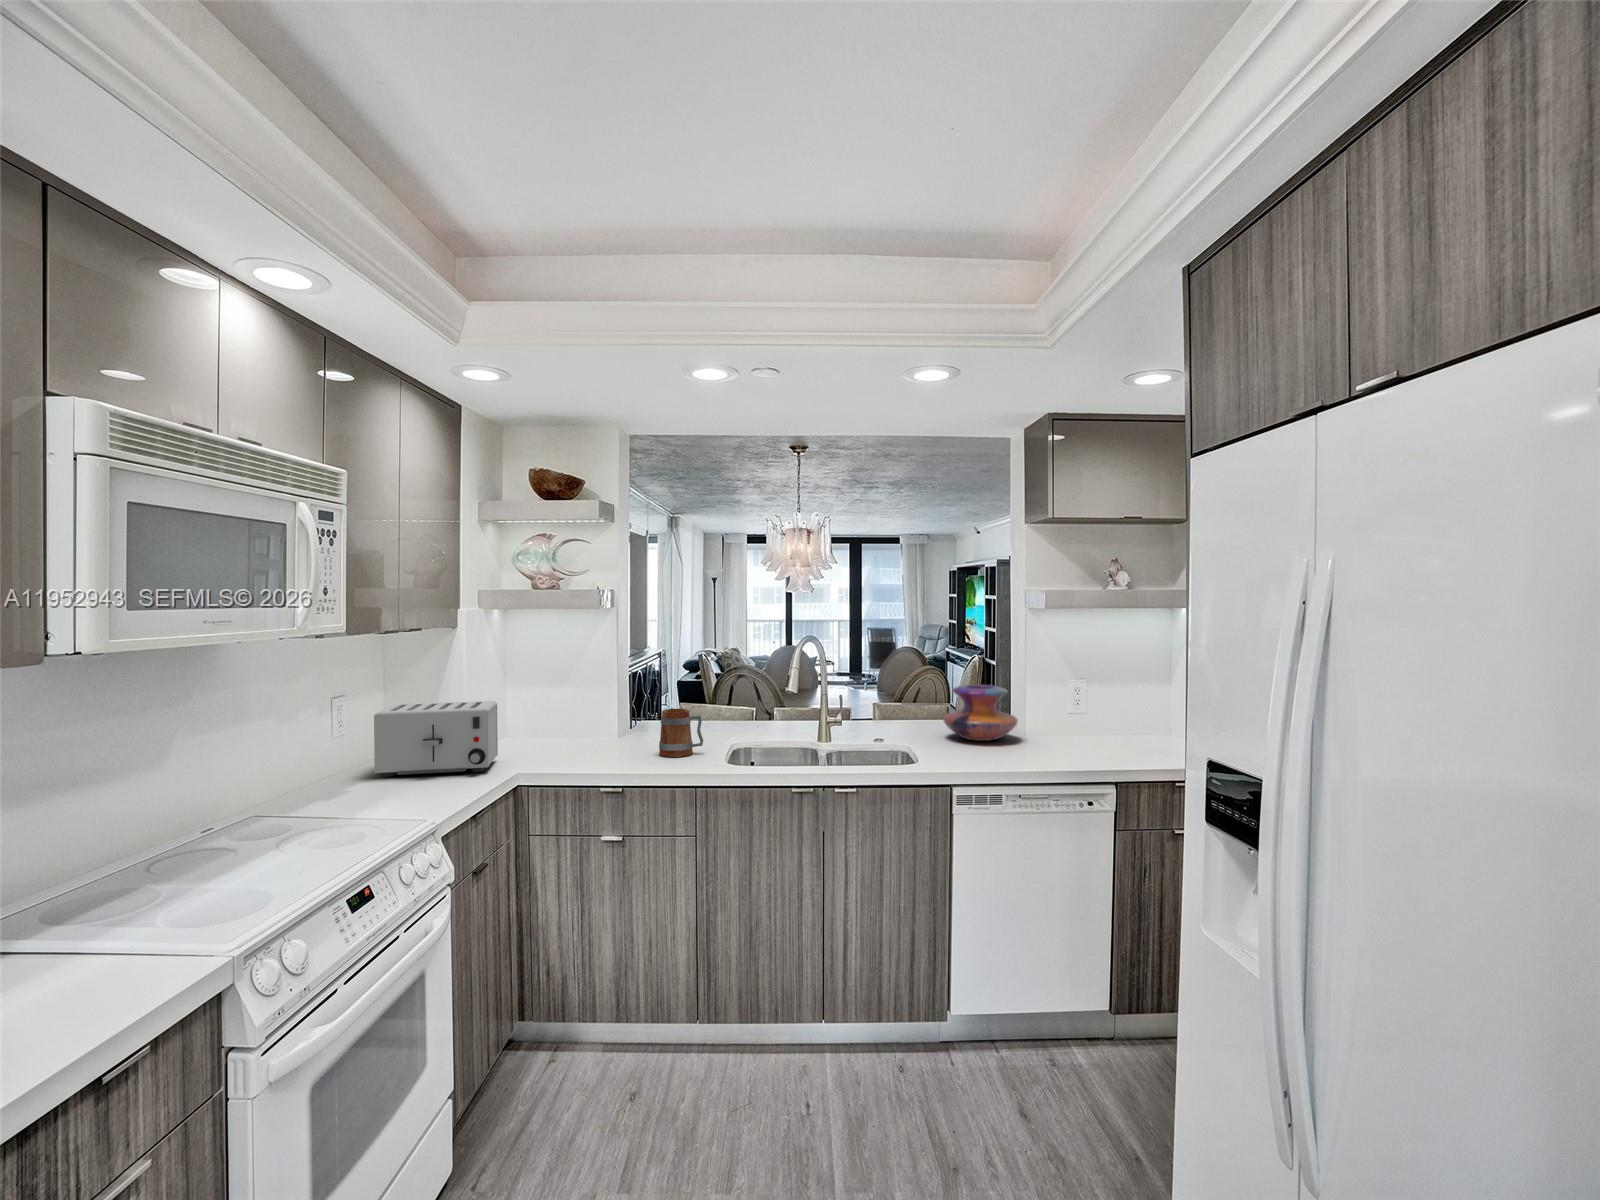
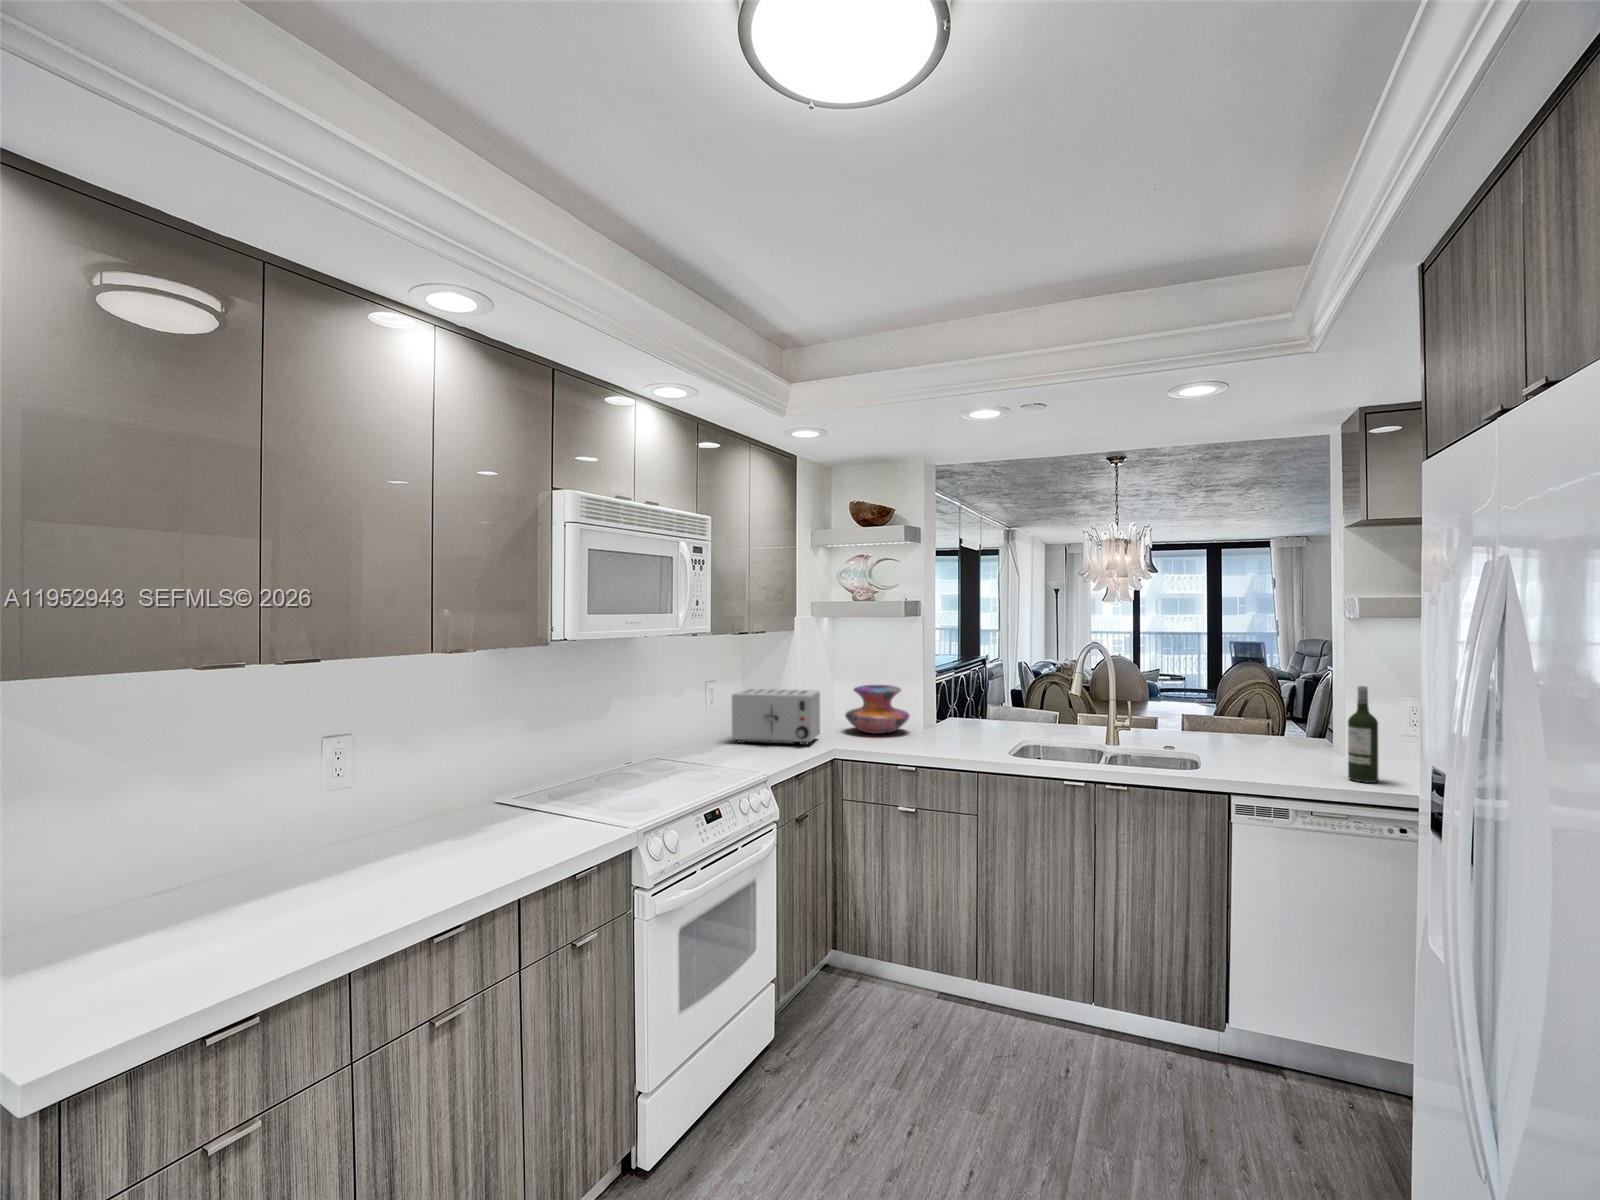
wine bottle: none [1041,669,1065,759] -> present [1348,686,1379,783]
decorative vase: present [943,685,1018,741] -> present [845,685,909,734]
mug: present [659,709,703,757] -> none [950,706,989,748]

